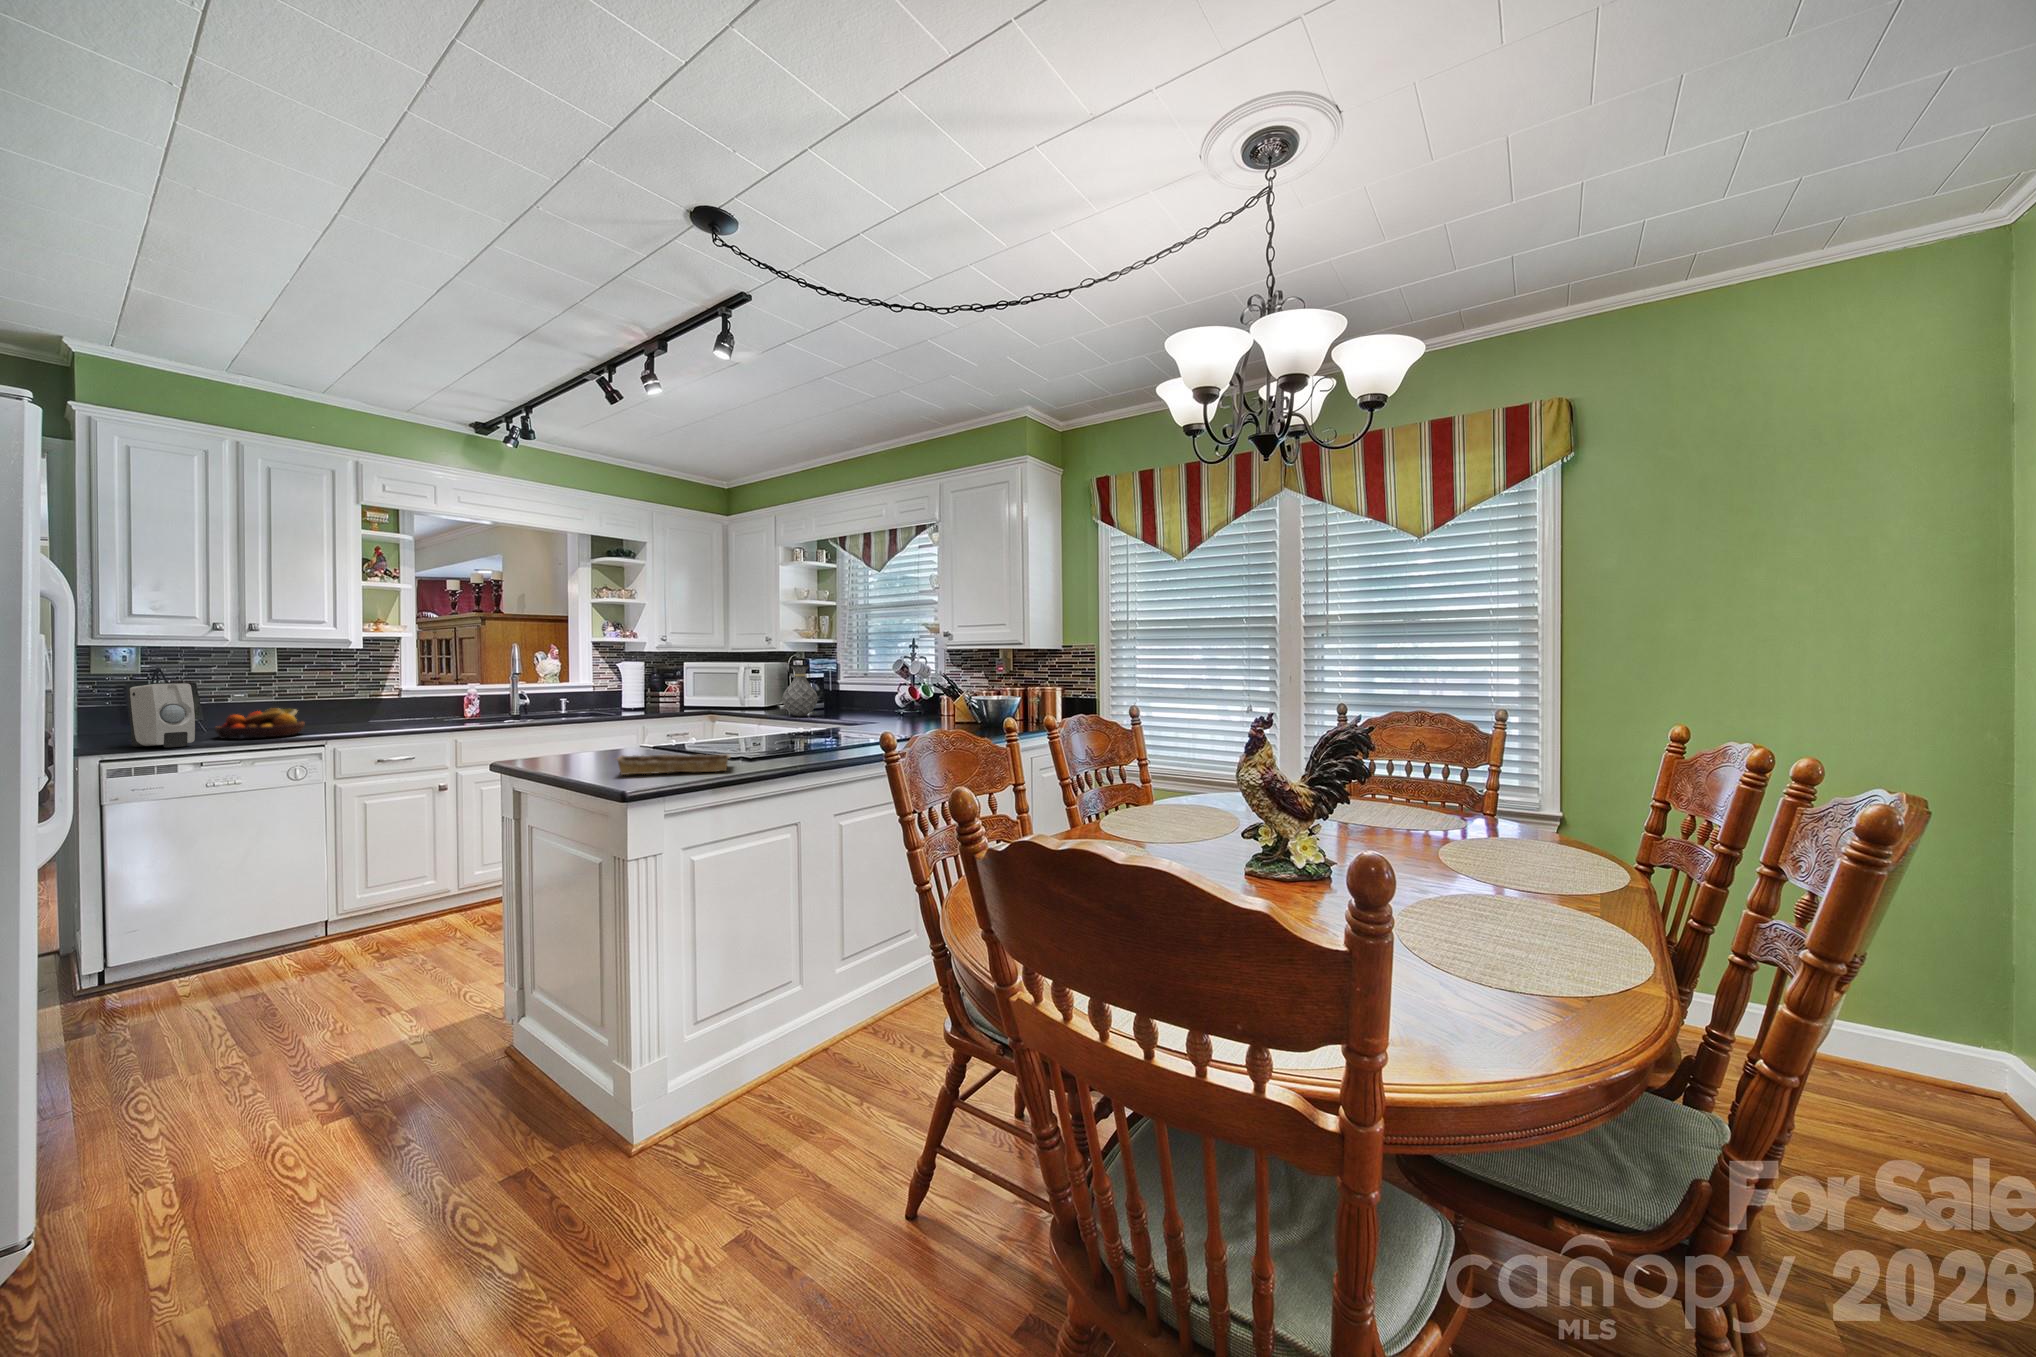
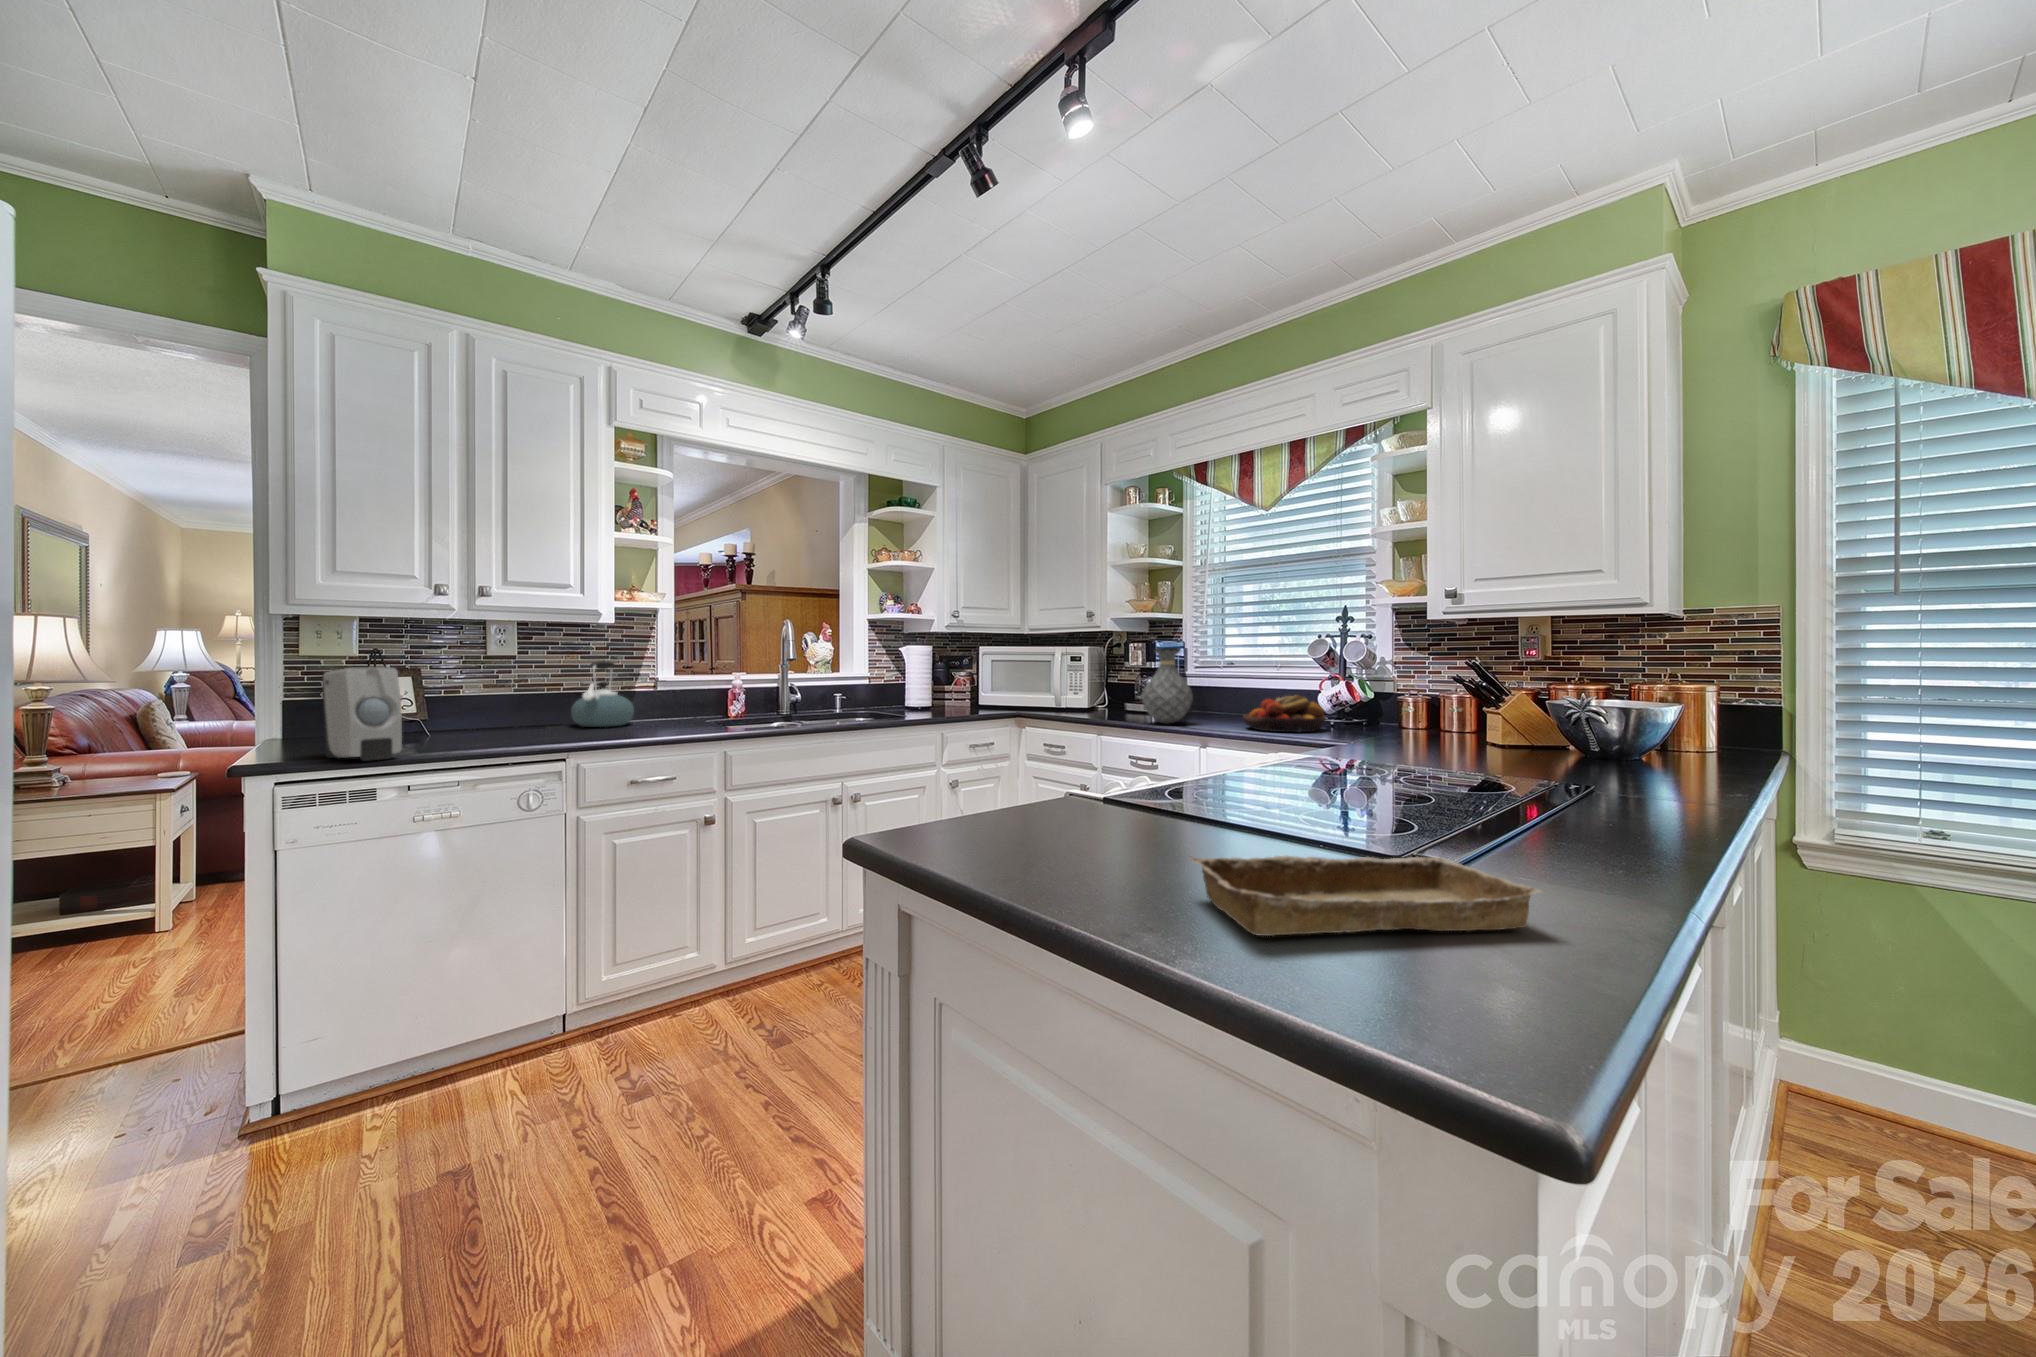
kettle: none [326,677,381,726] -> present [571,661,634,727]
fruit bowl: present [215,708,305,739] -> present [1243,696,1326,732]

